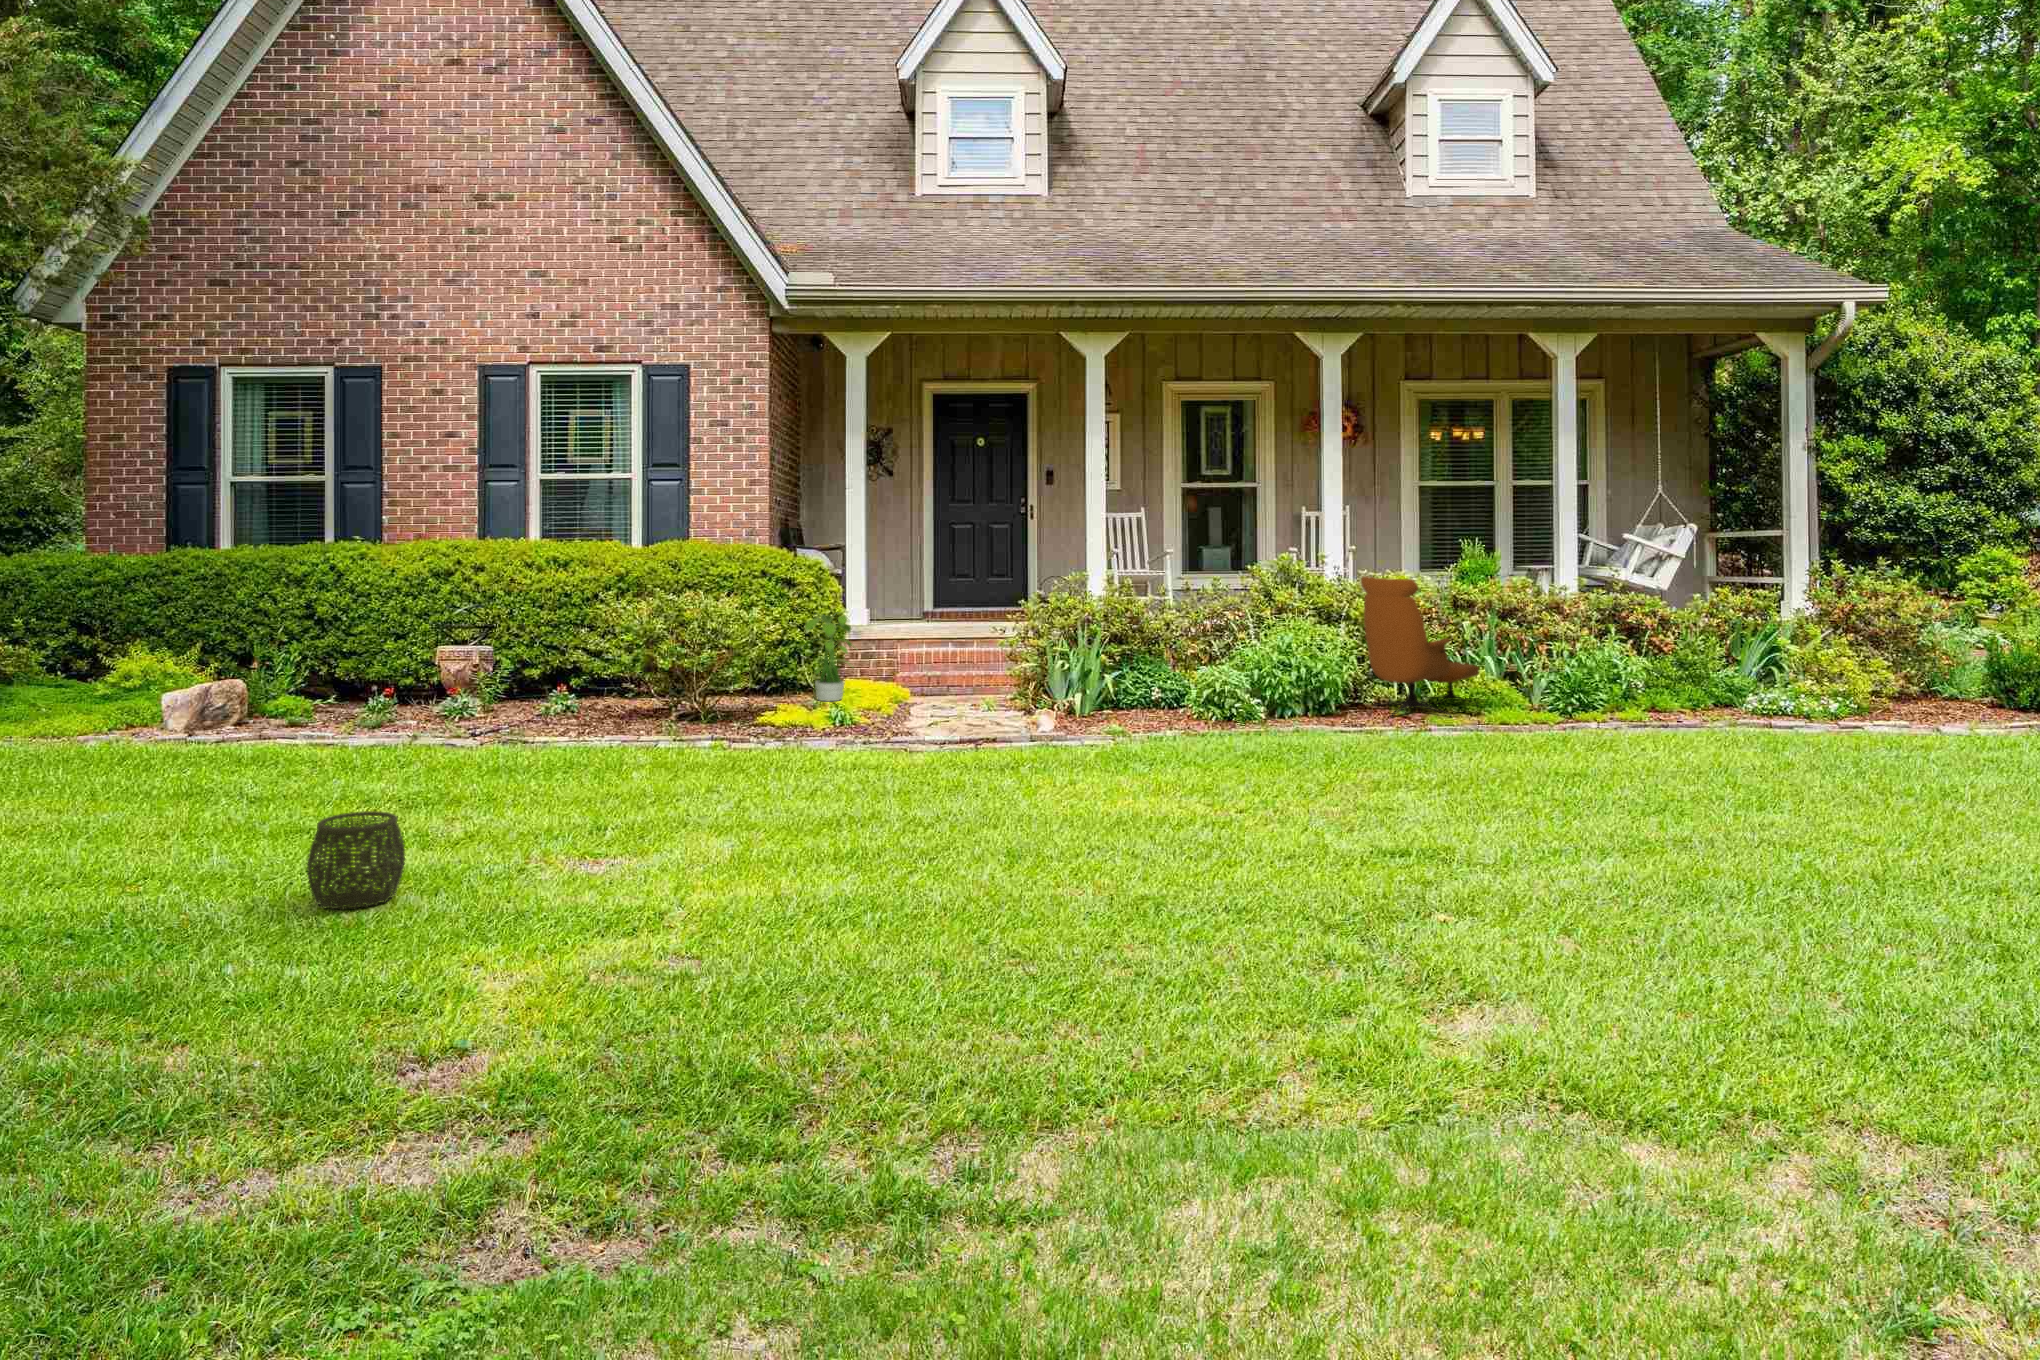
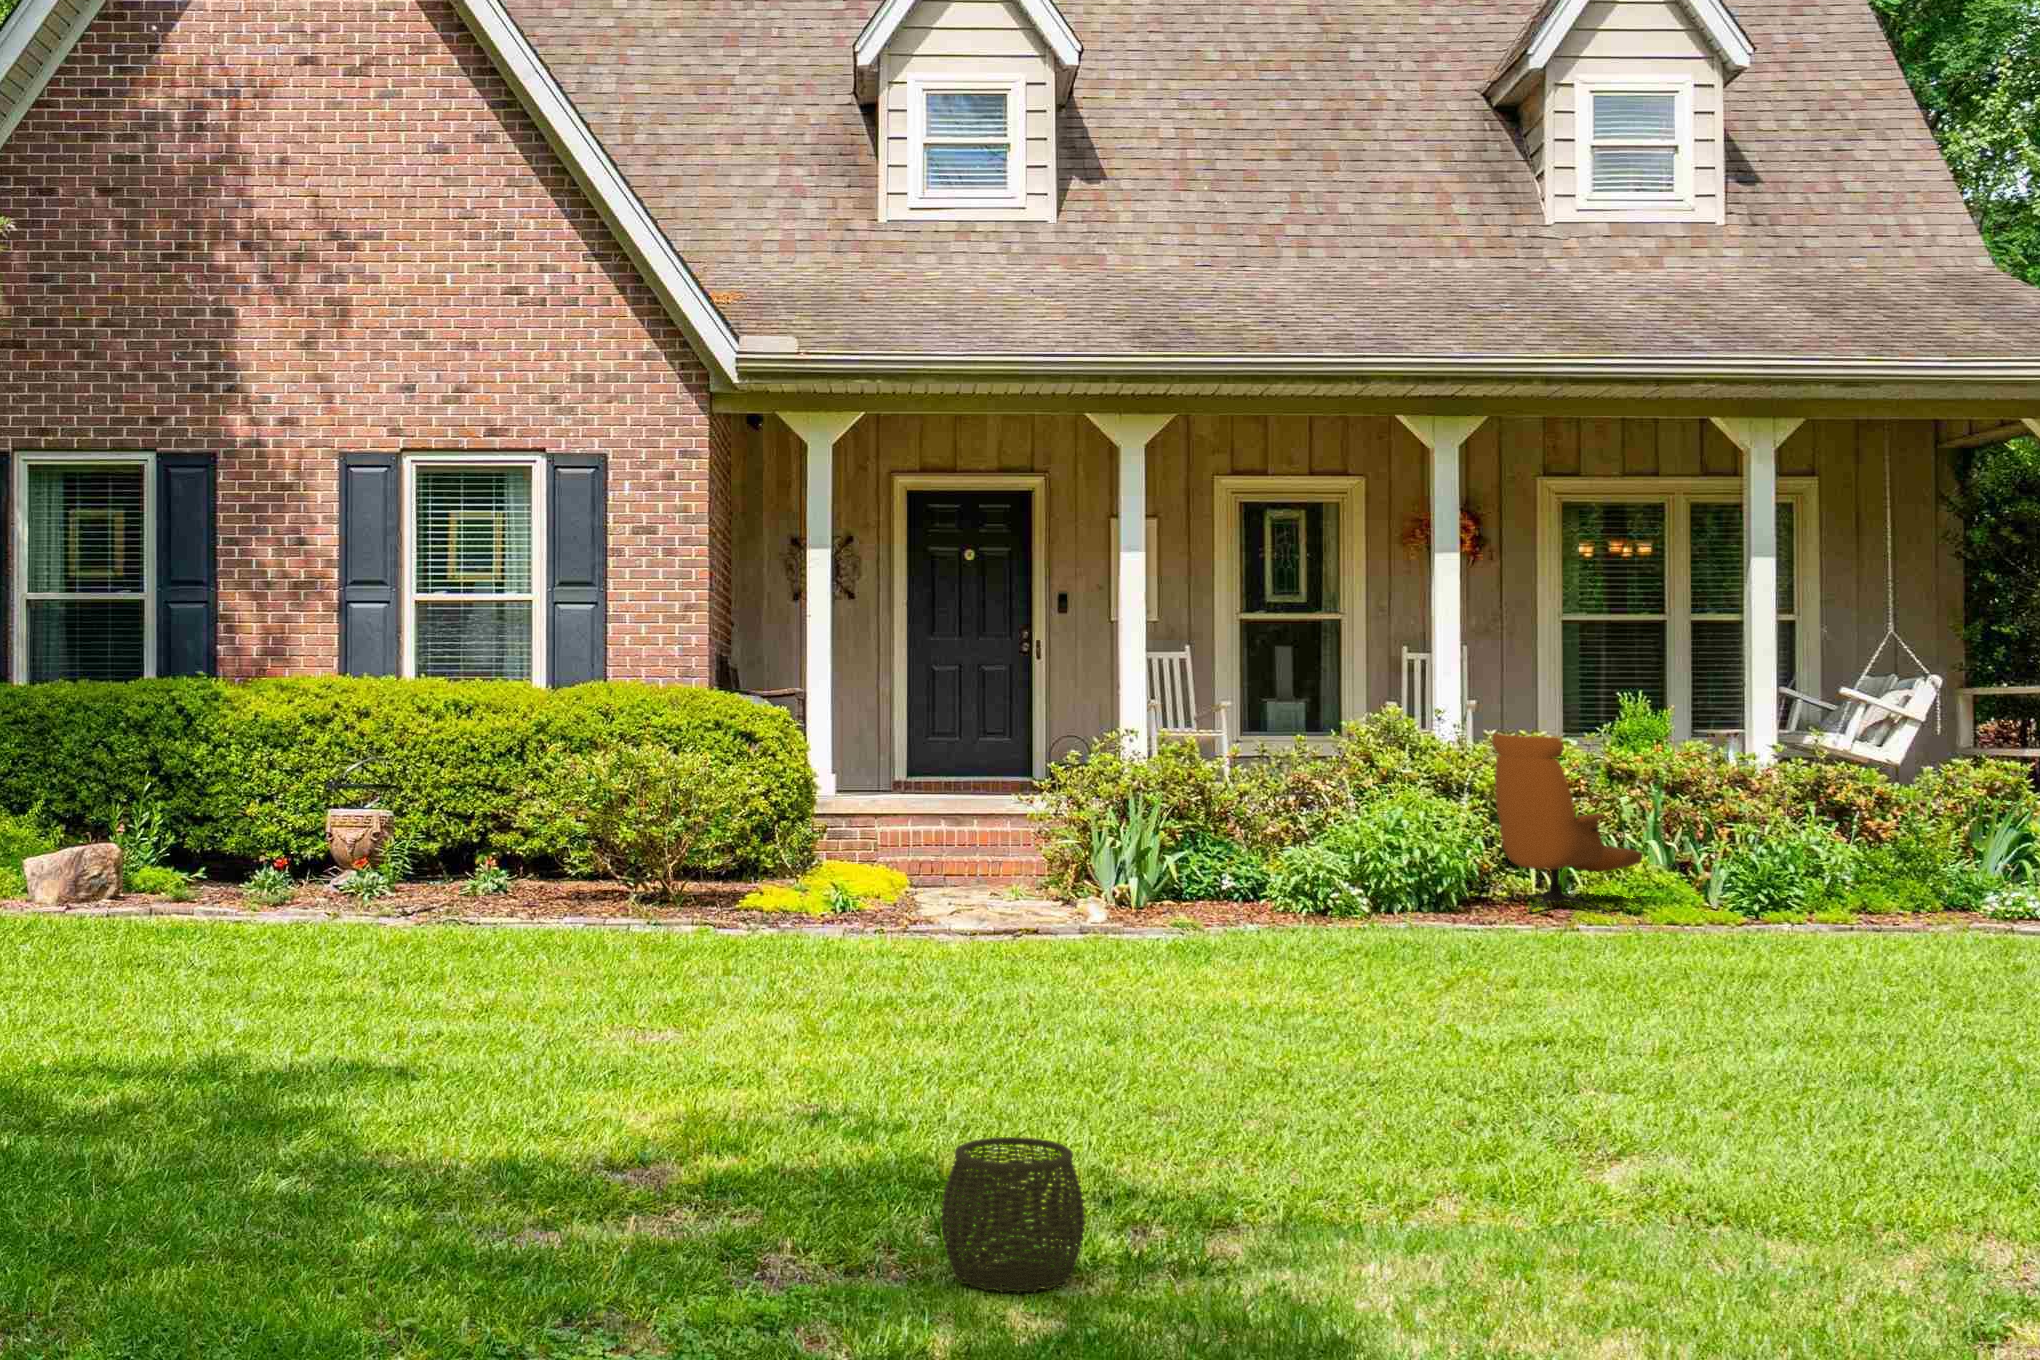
potted plant: present [805,615,852,701] -> none [767,777,844,893]
woven basket: present [307,811,406,909] -> present [941,1137,1086,1293]

